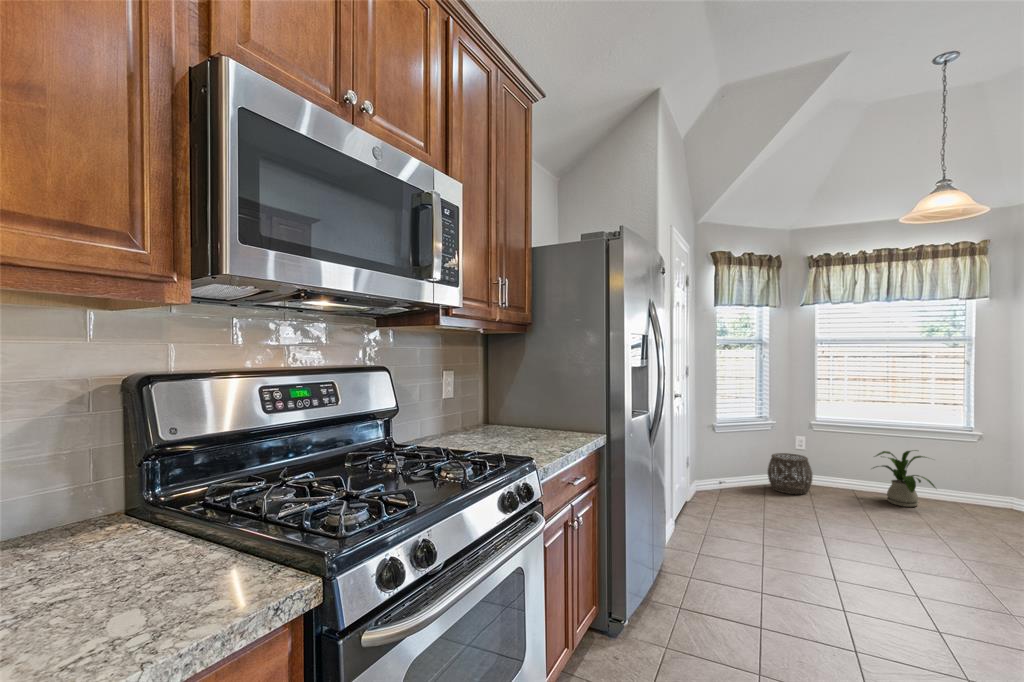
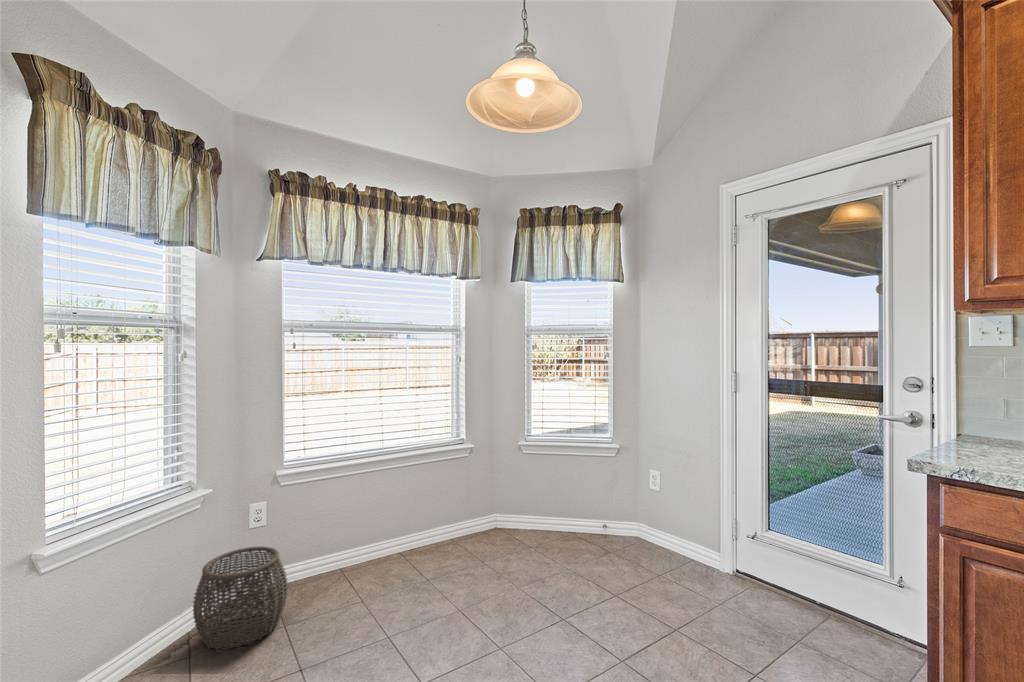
house plant: present [874,450,935,507] -> none [367,488,459,581]

